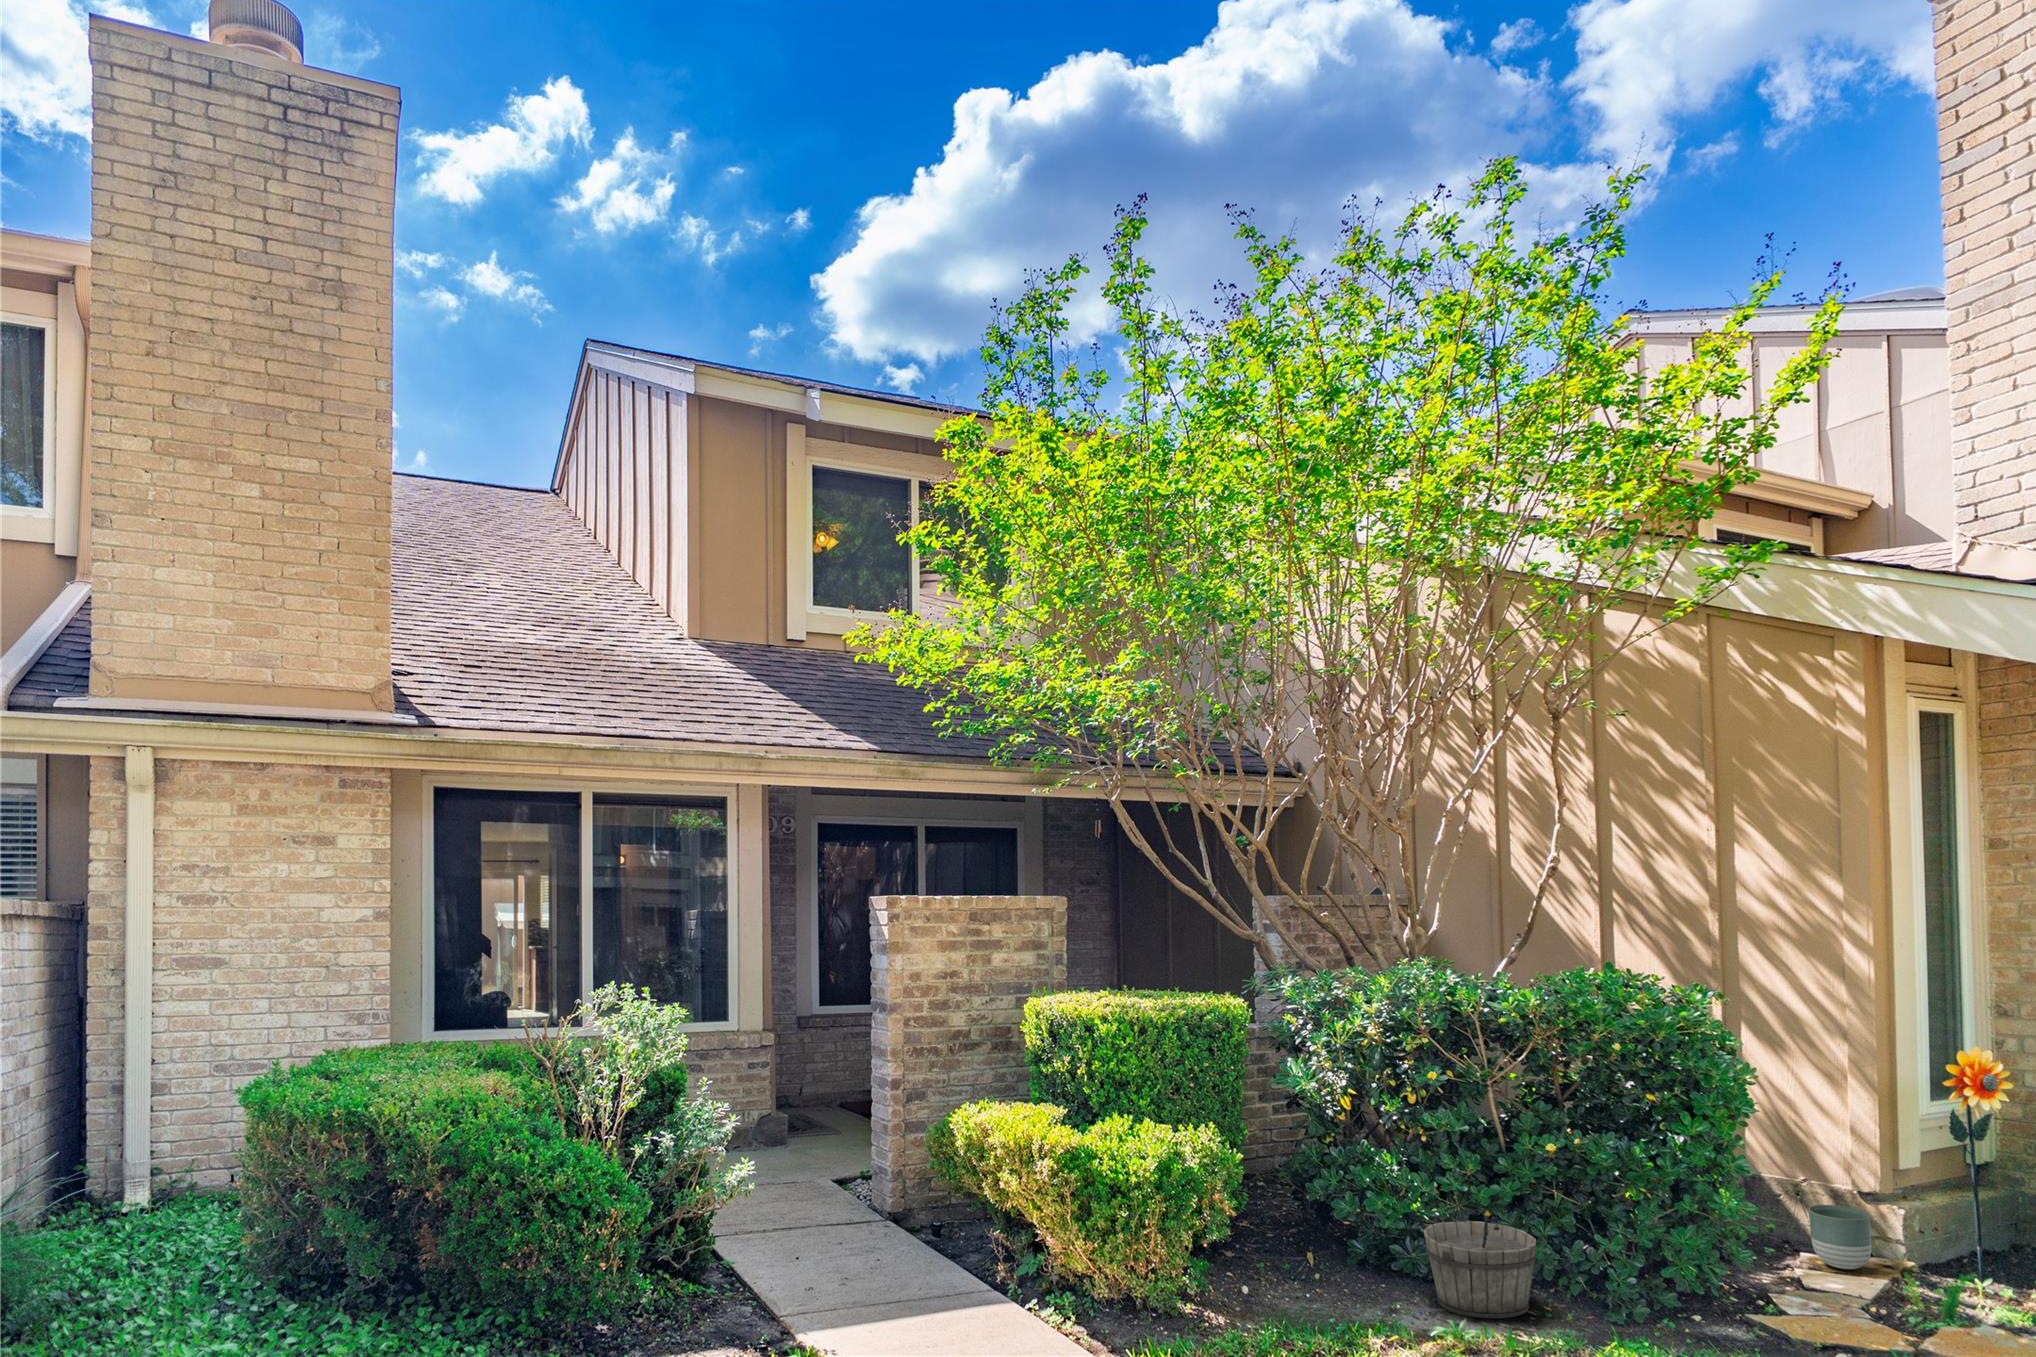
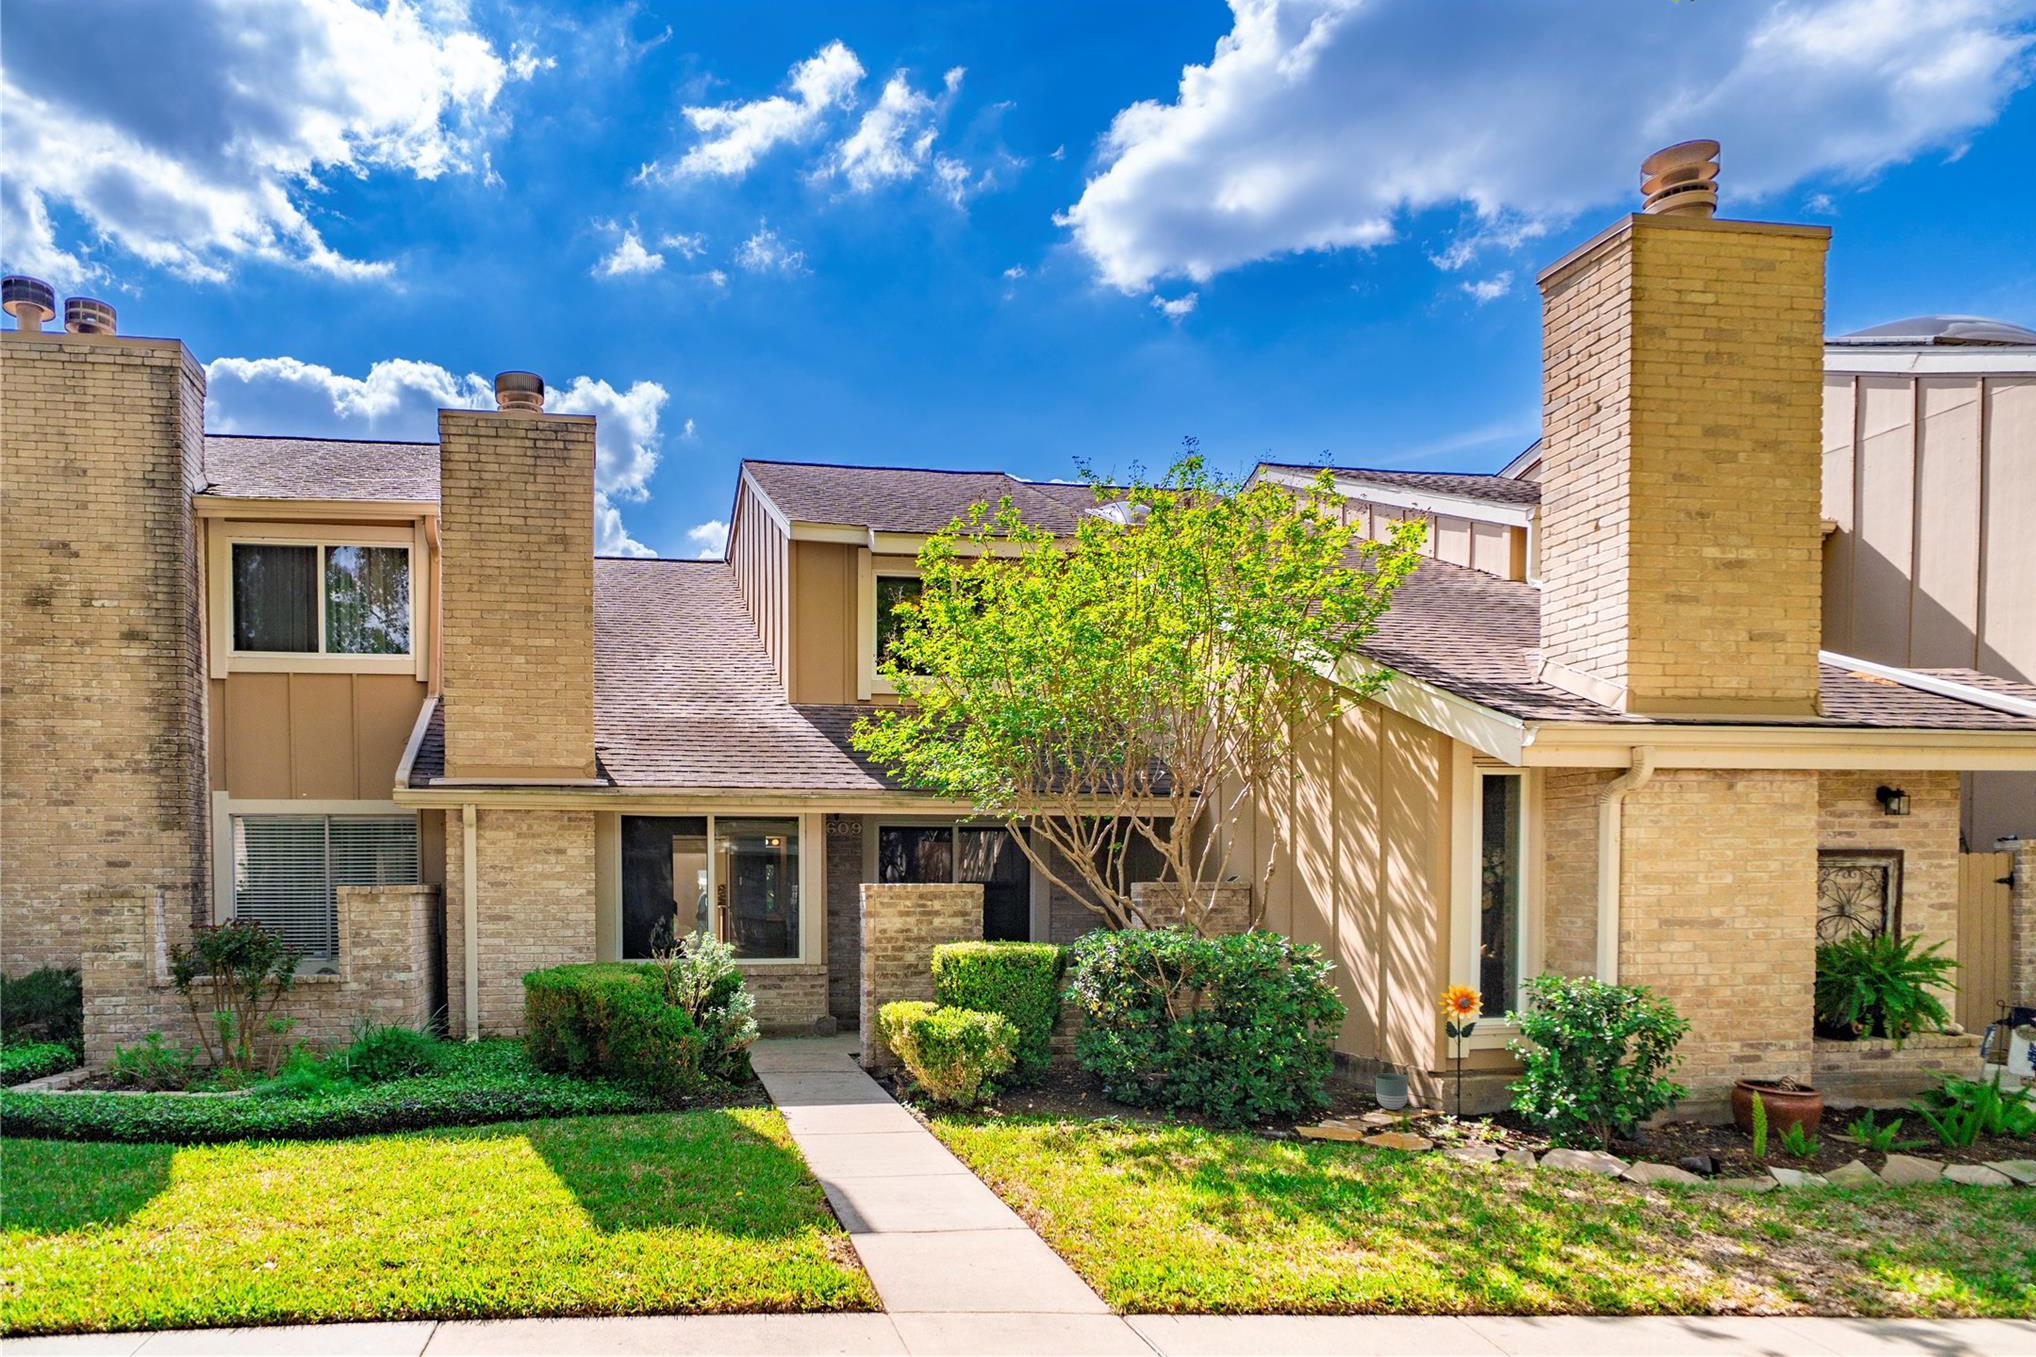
wooden bucket: present [1424,1209,1536,1318] -> none [1123,1064,1182,1121]

